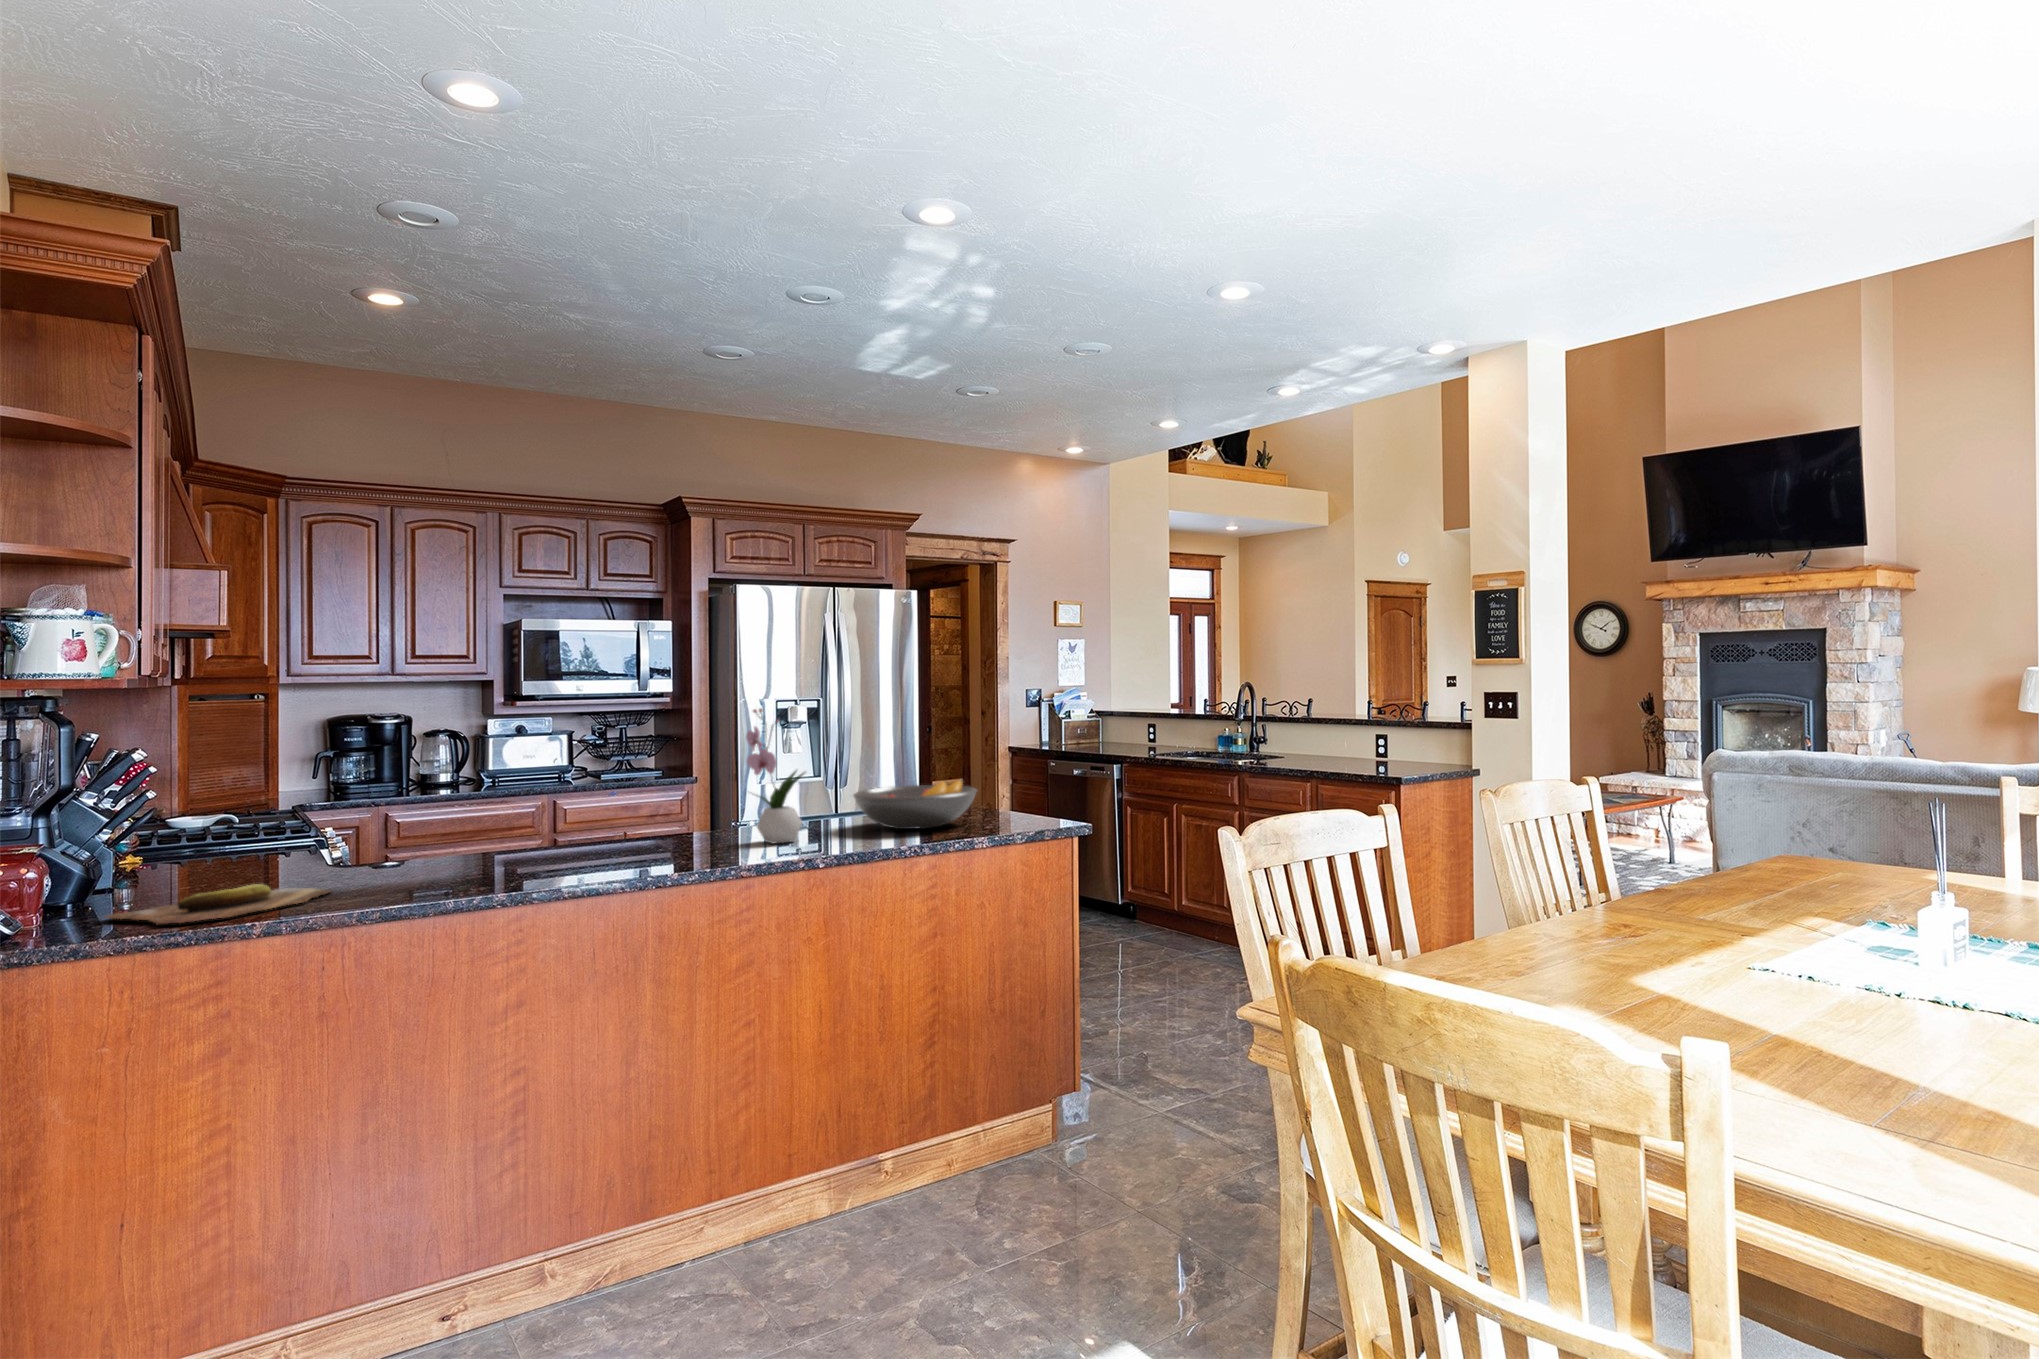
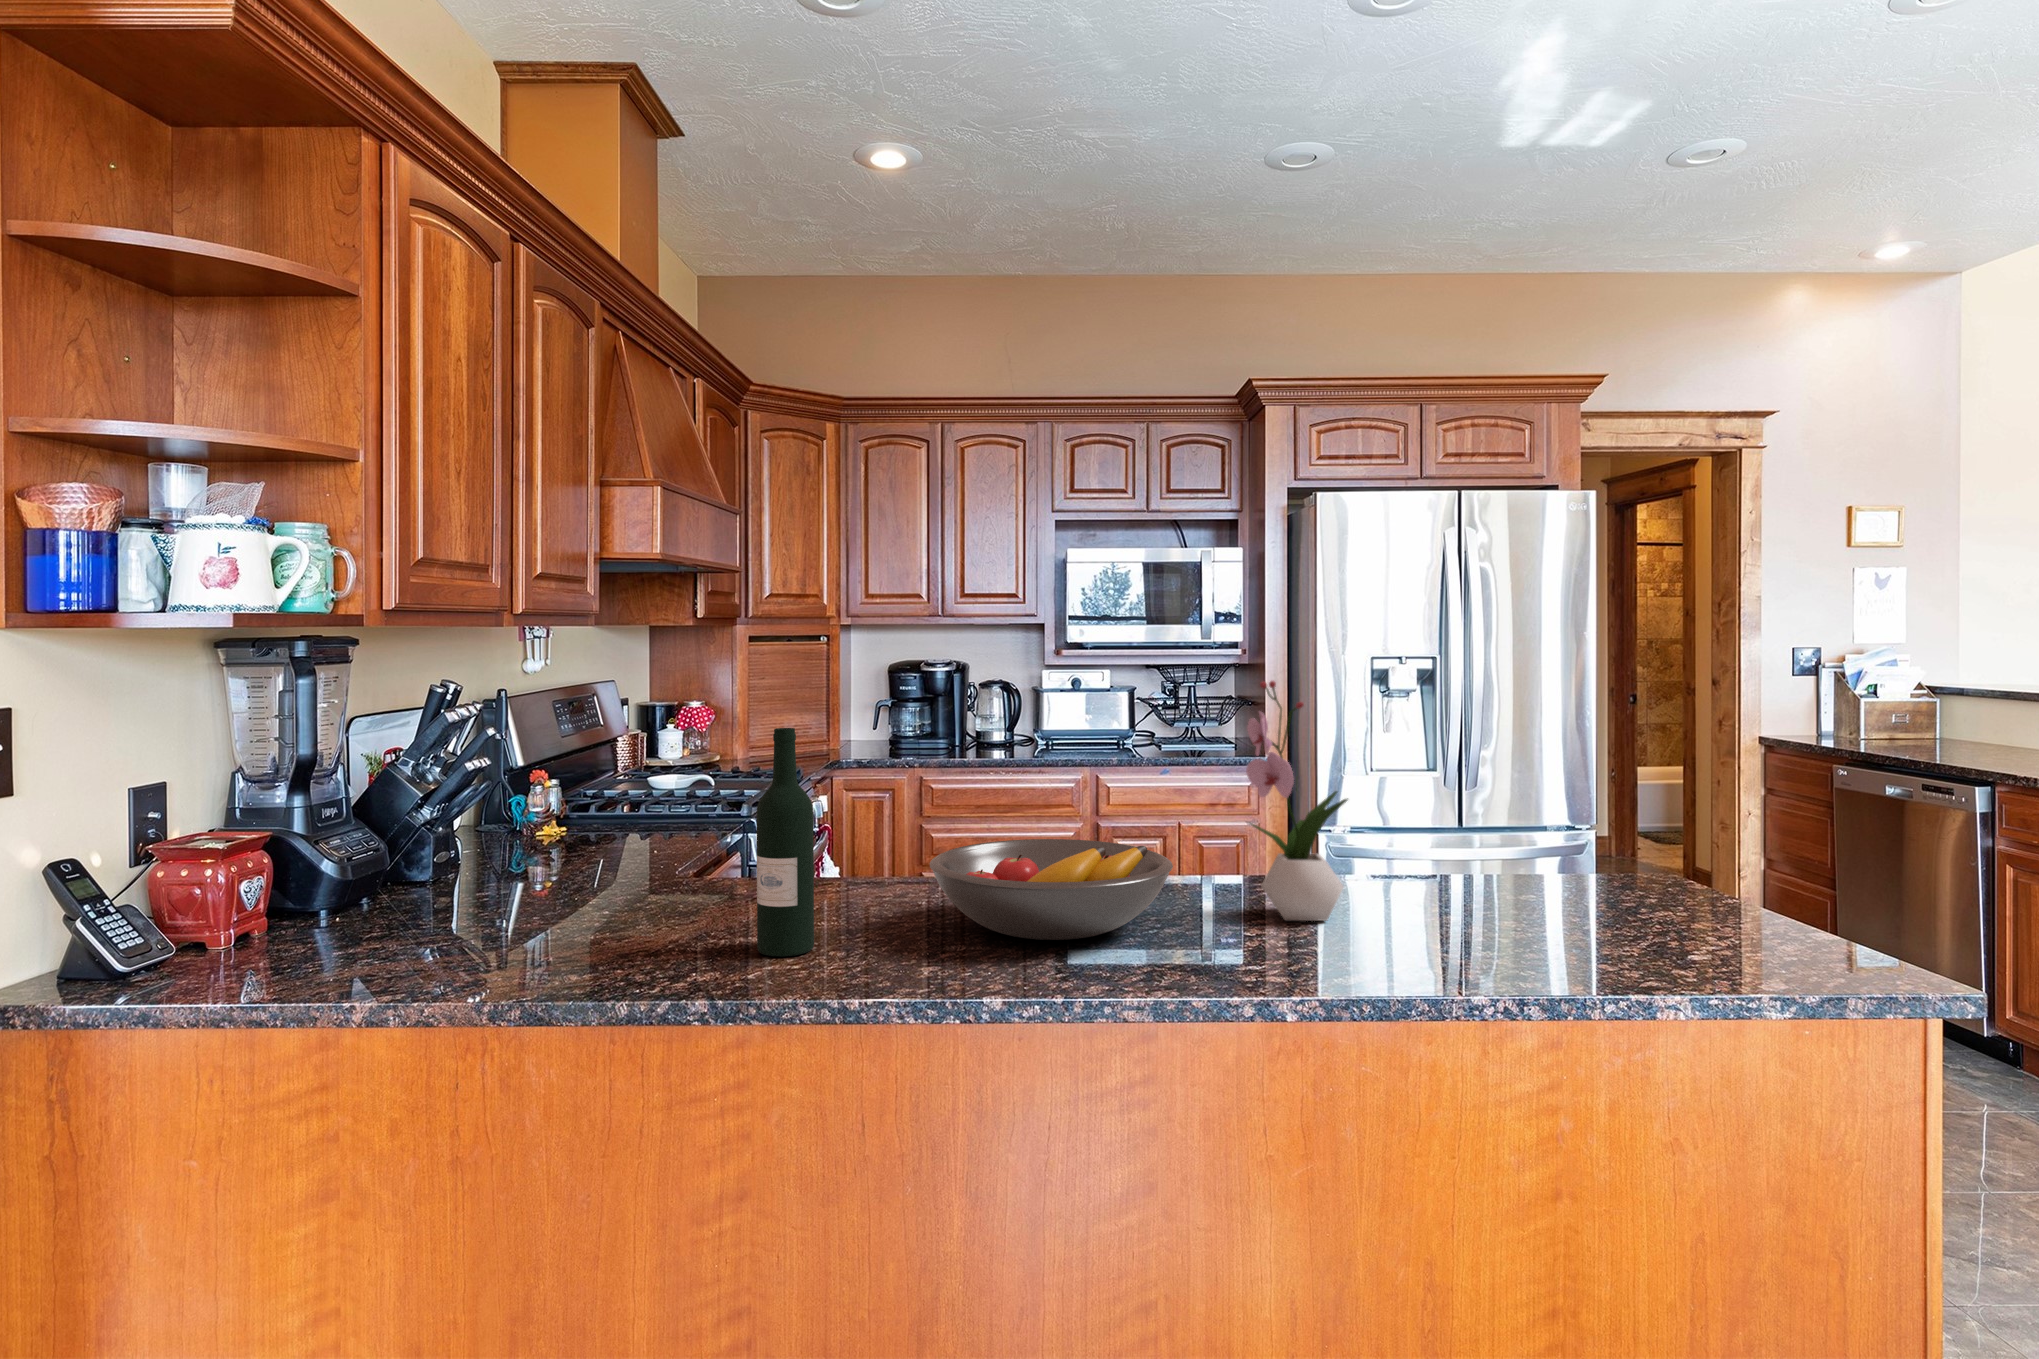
wine bottle: none [445,746,486,892] -> present [757,728,814,956]
fruit bowl: present [853,780,977,829] -> present [930,839,1173,940]
cutting board: present [105,884,331,924] -> none [408,899,665,955]

